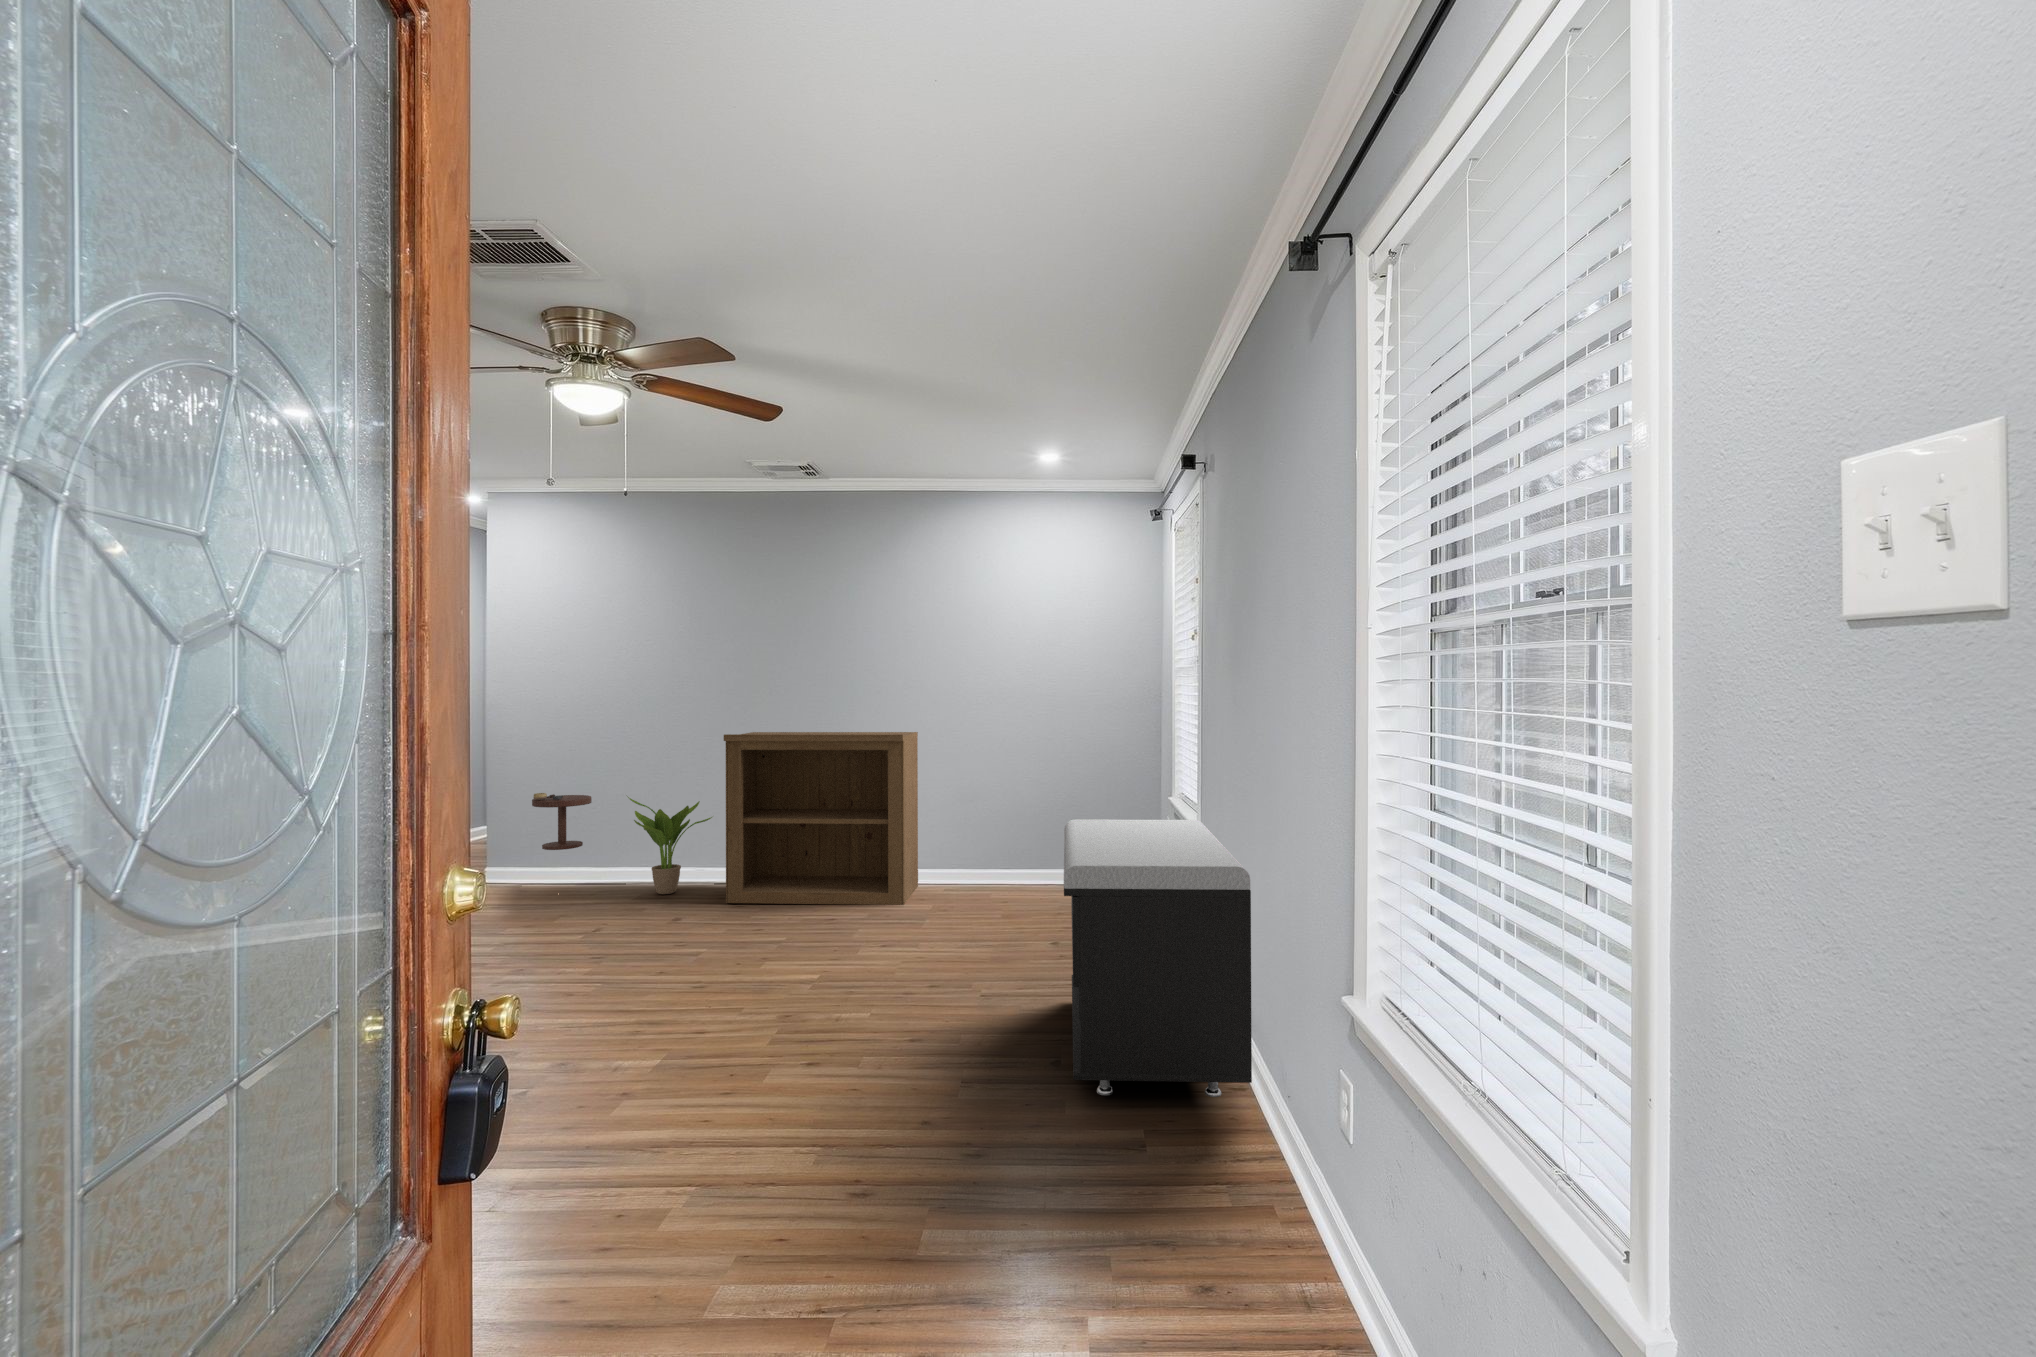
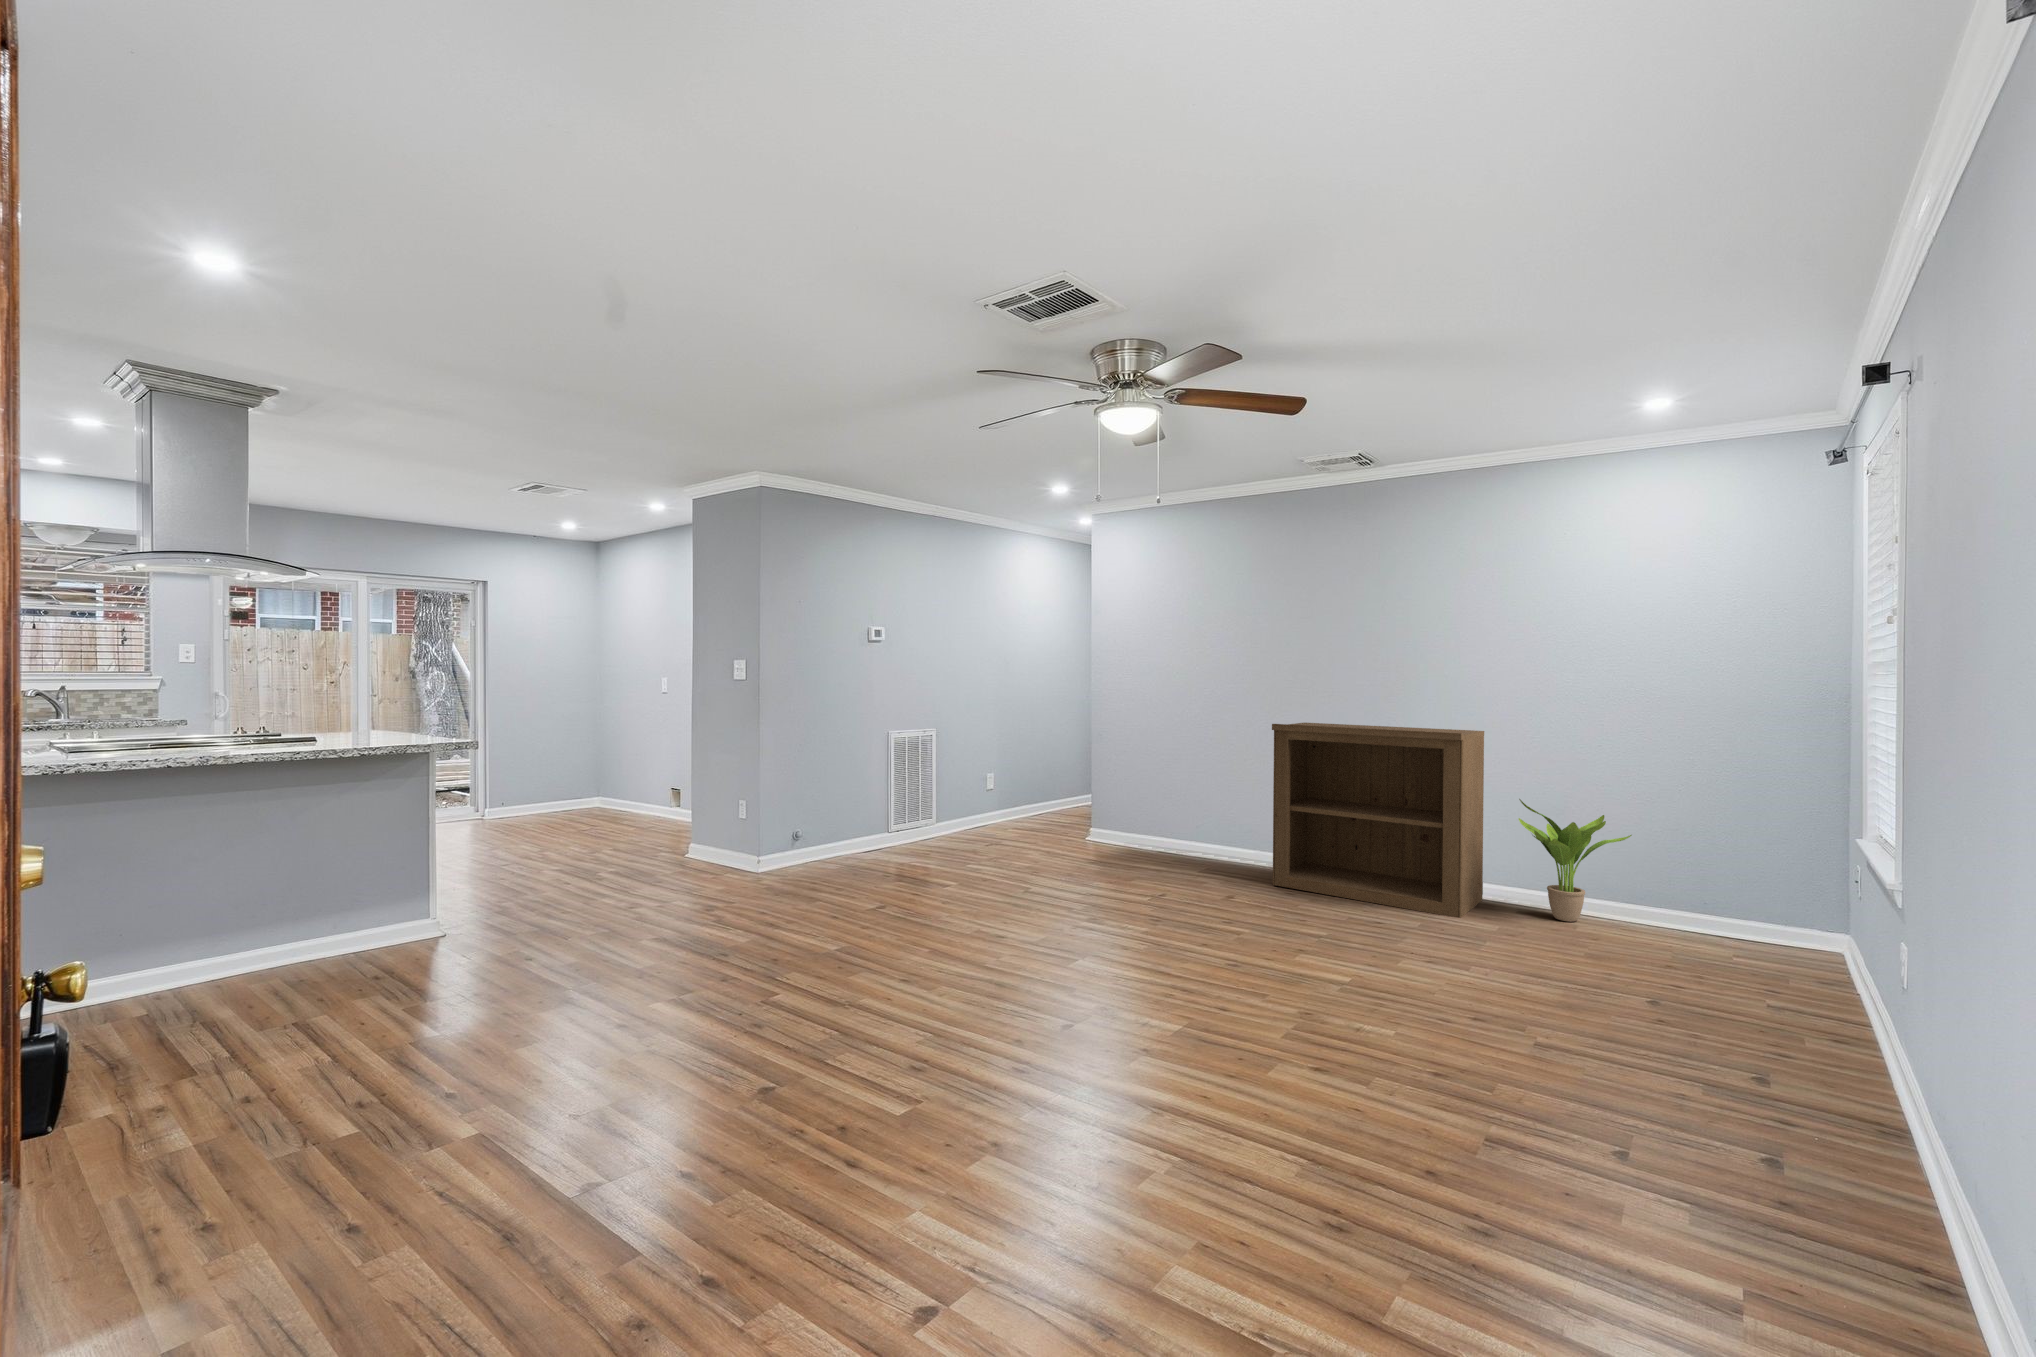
side table: present [532,793,592,850] -> none [1115,766,1162,854]
potted plant: present [628,797,712,894] -> present [1519,799,1632,922]
storage bench: present [1064,819,1252,1097] -> none [1626,854,1970,1290]

